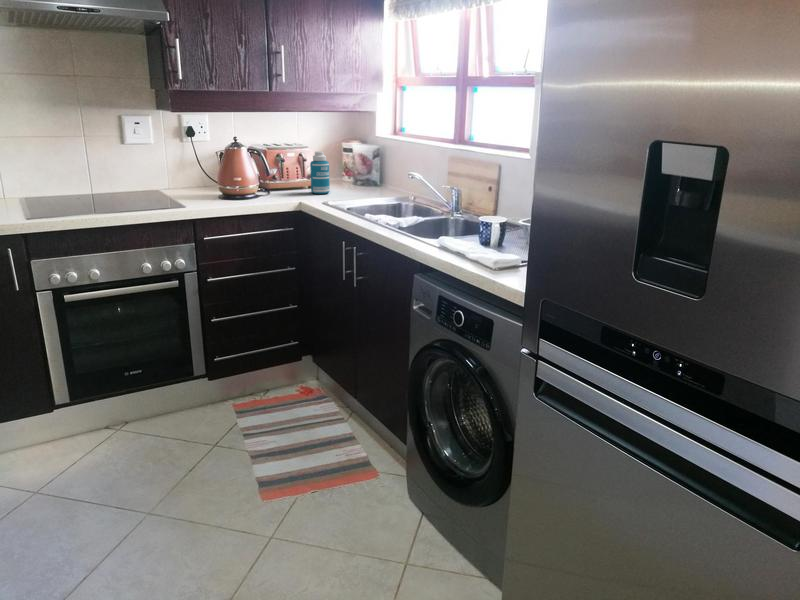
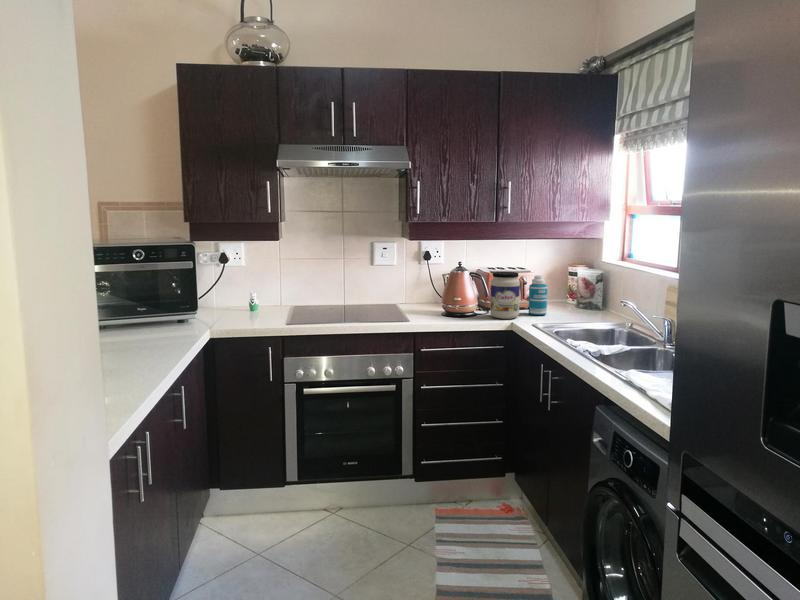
jar: none [271,148,304,199] -> present [490,272,520,319]

